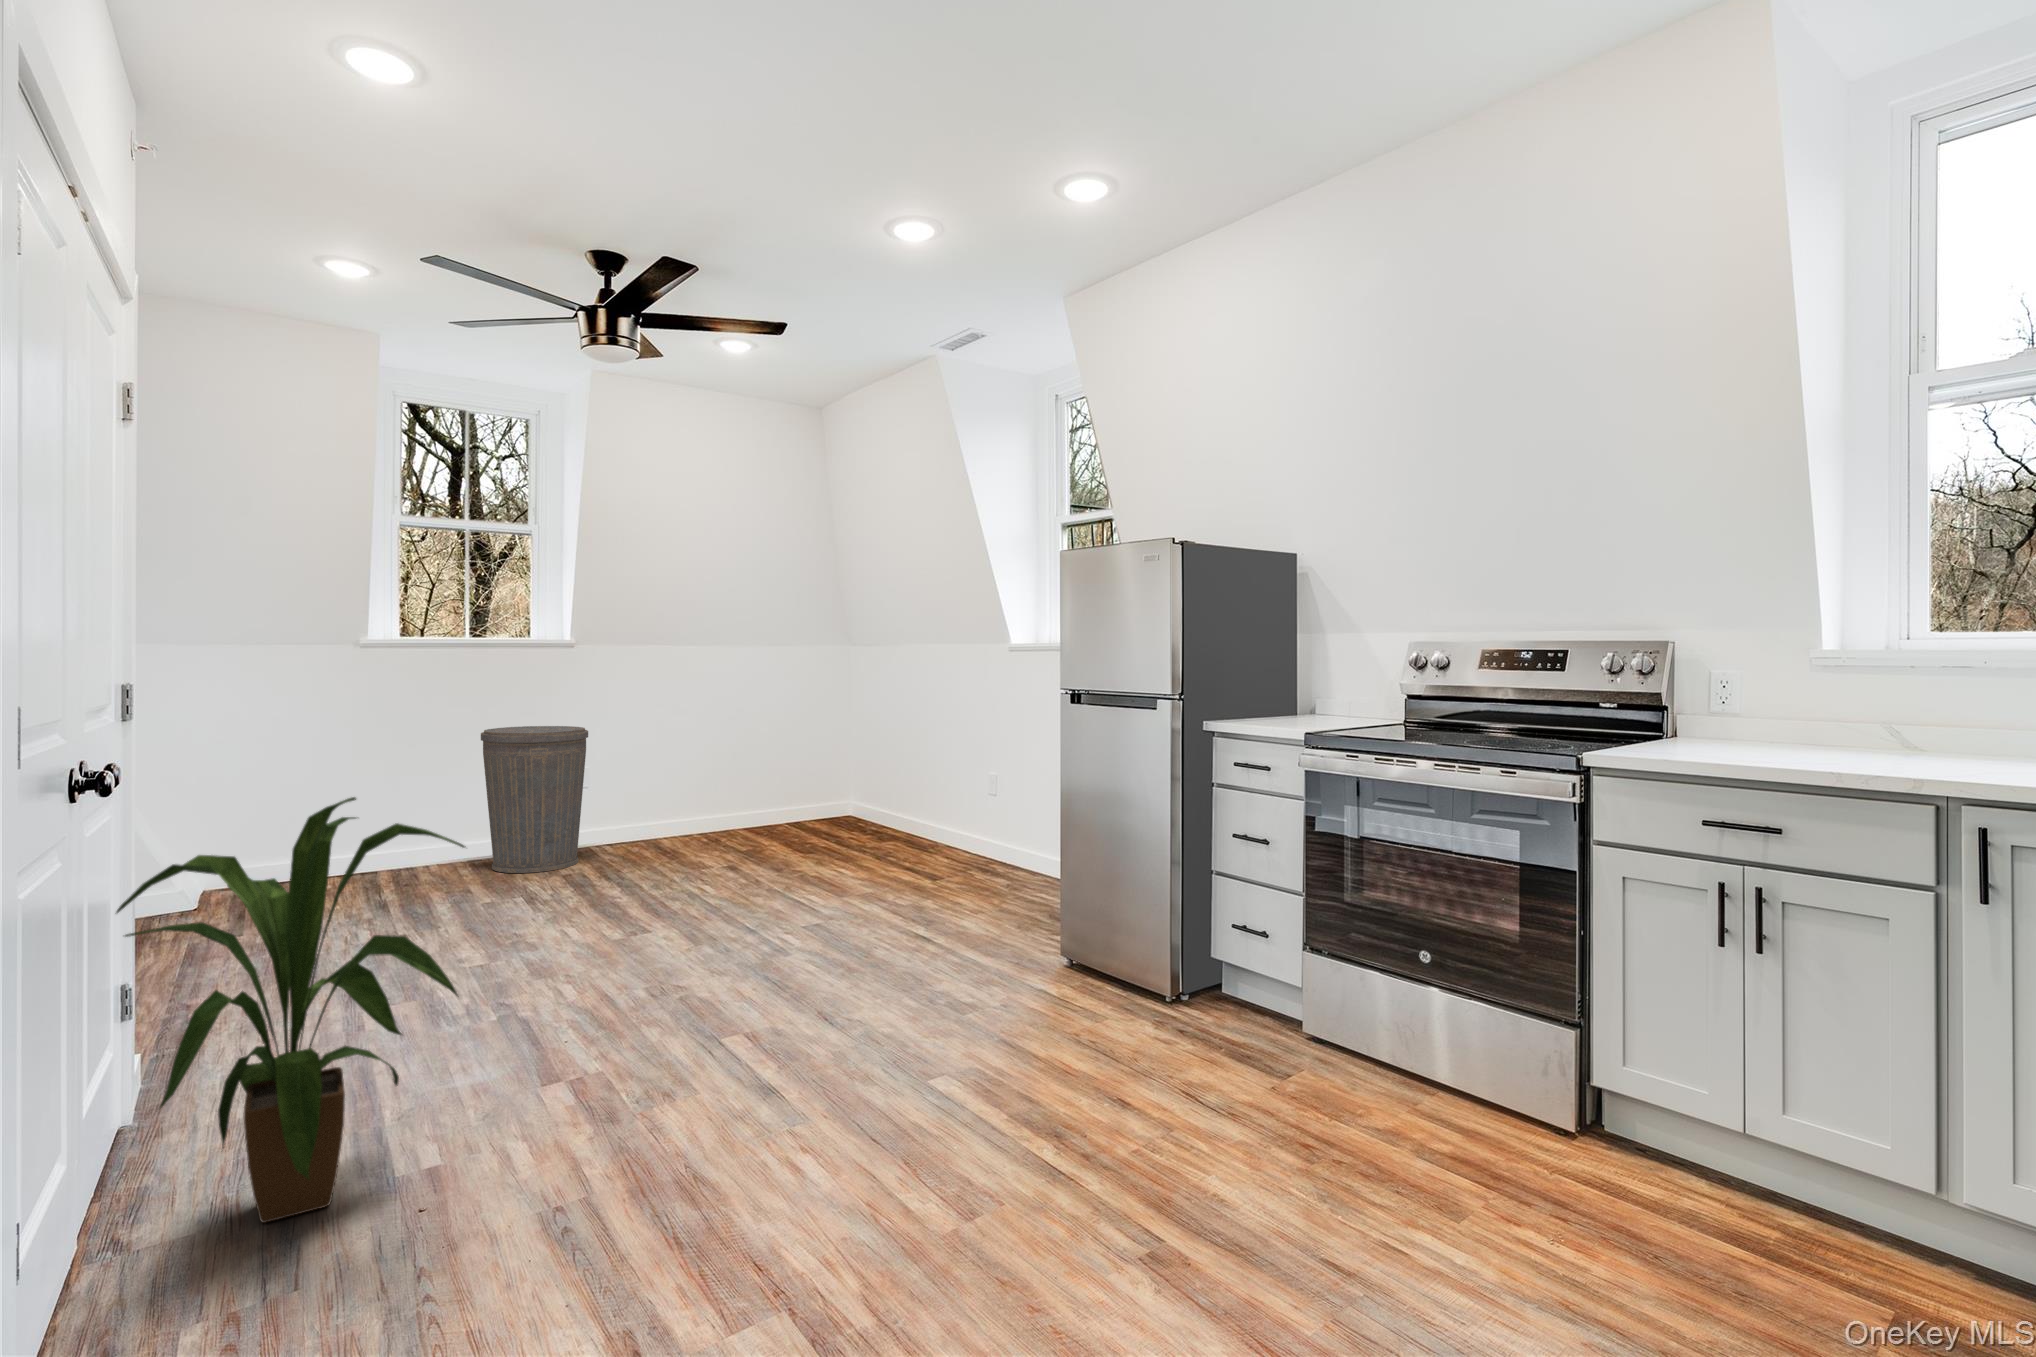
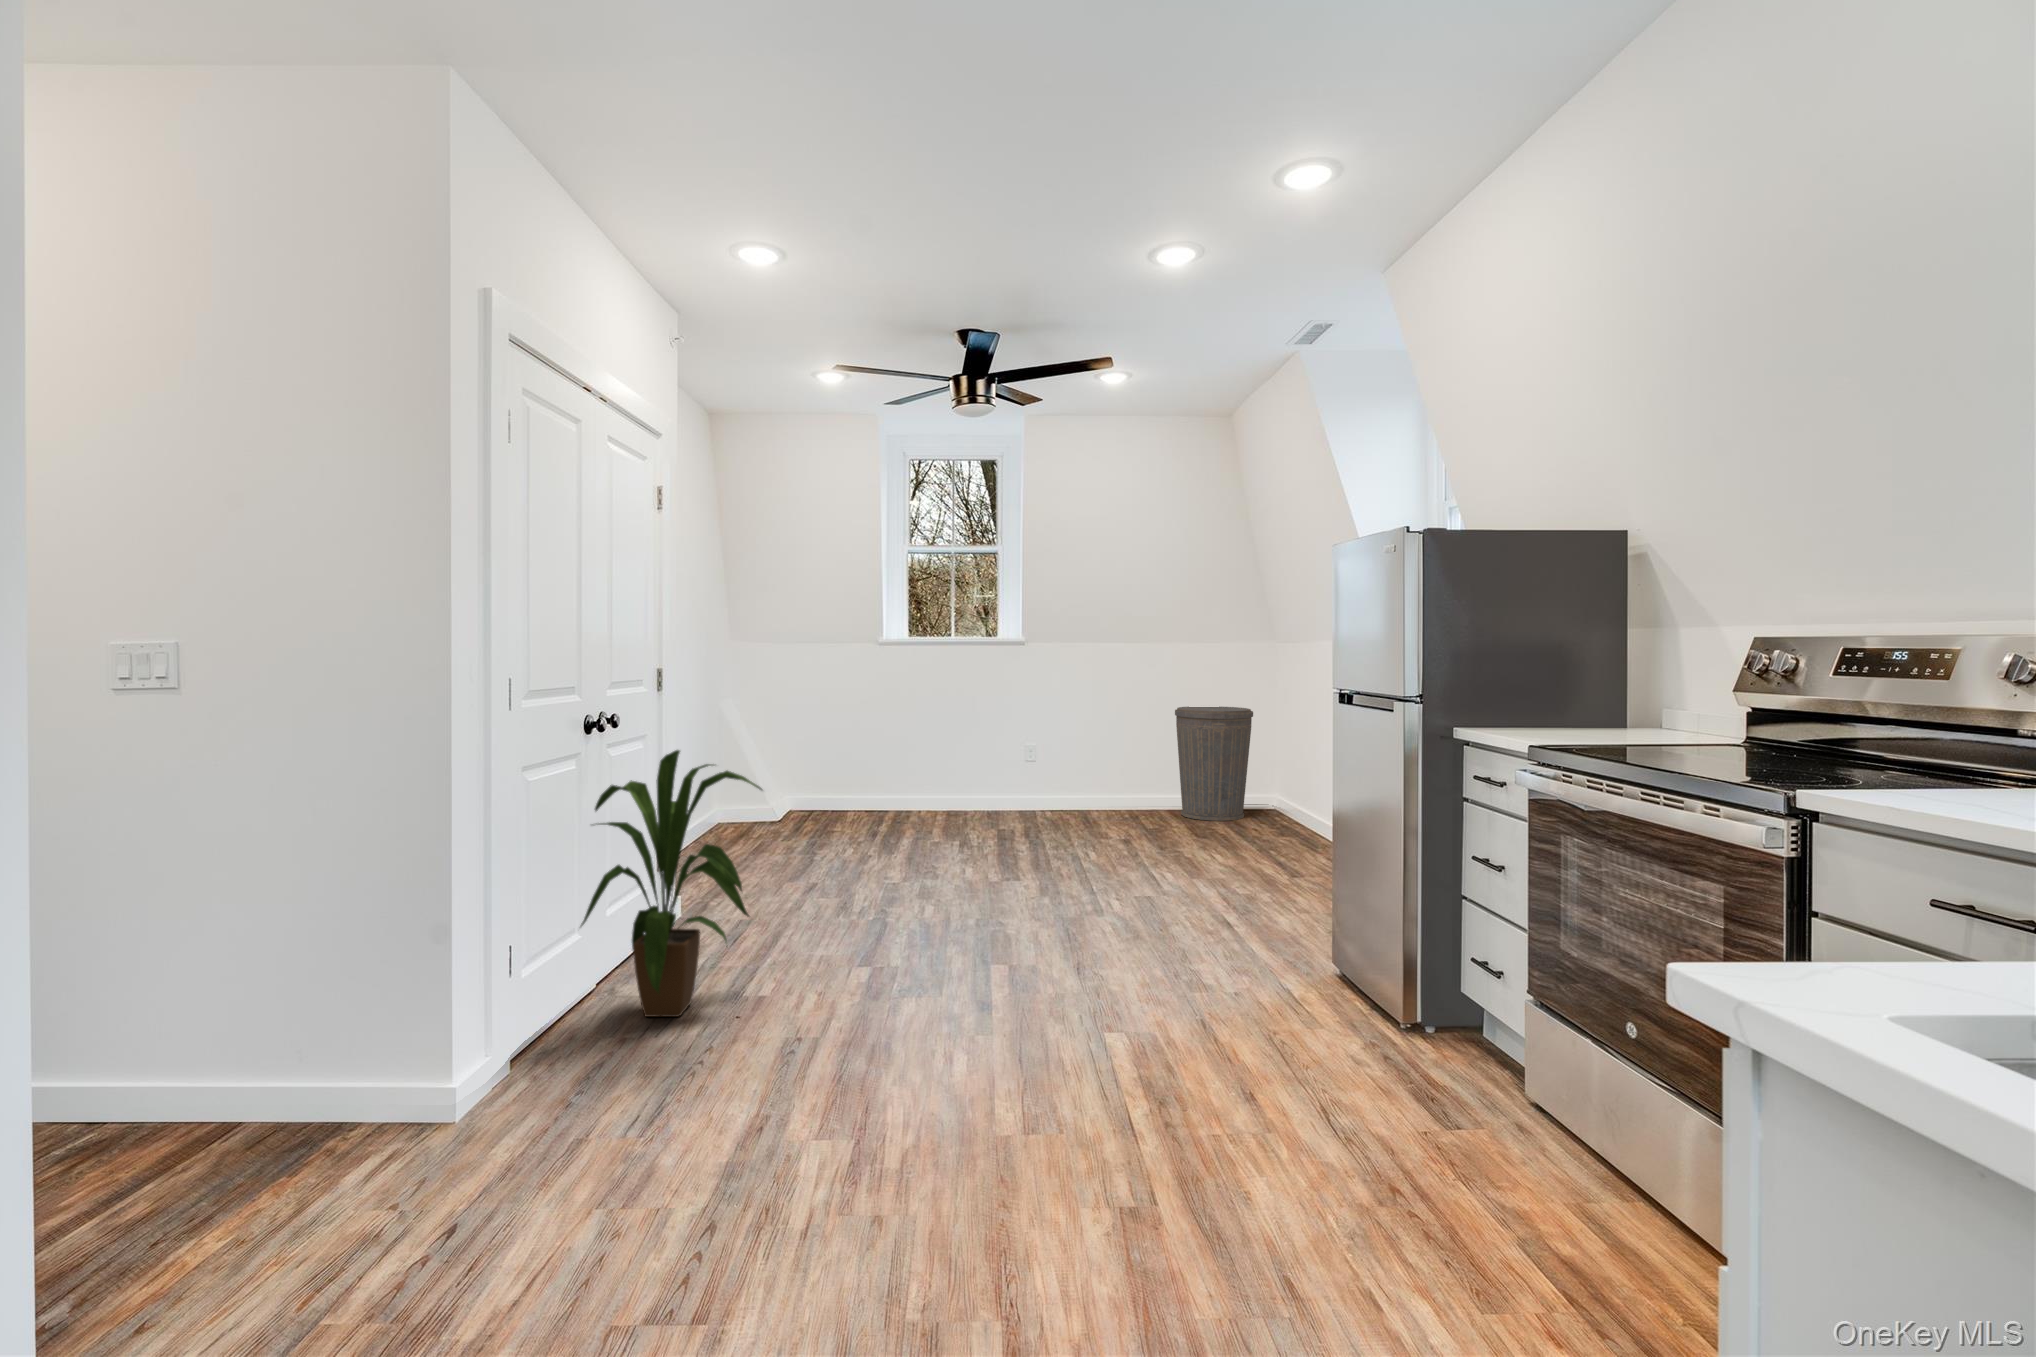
trash can: present [481,726,588,873] -> present [1175,707,1253,821]

